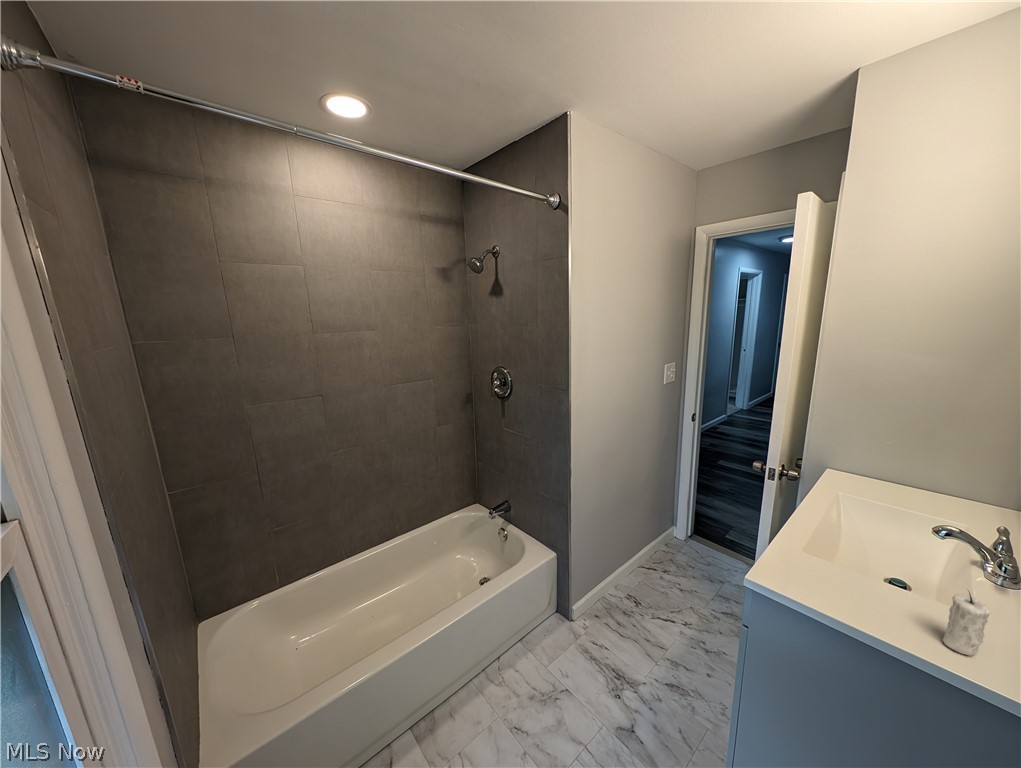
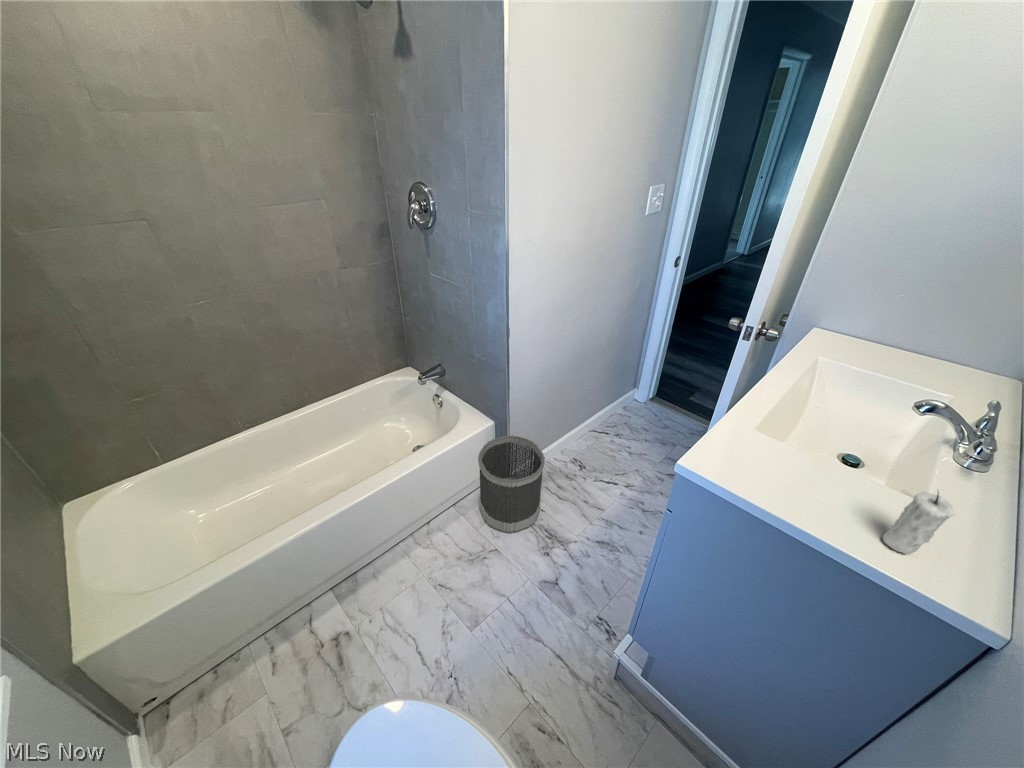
wastebasket: none [545,566,607,672] -> present [478,435,545,533]

